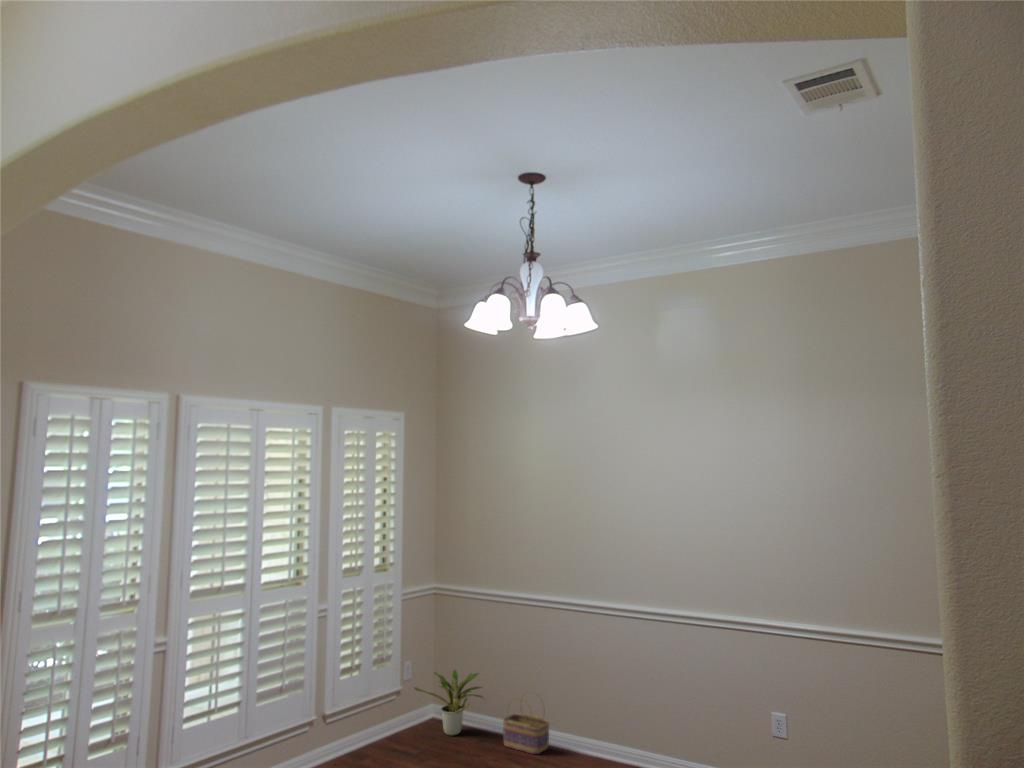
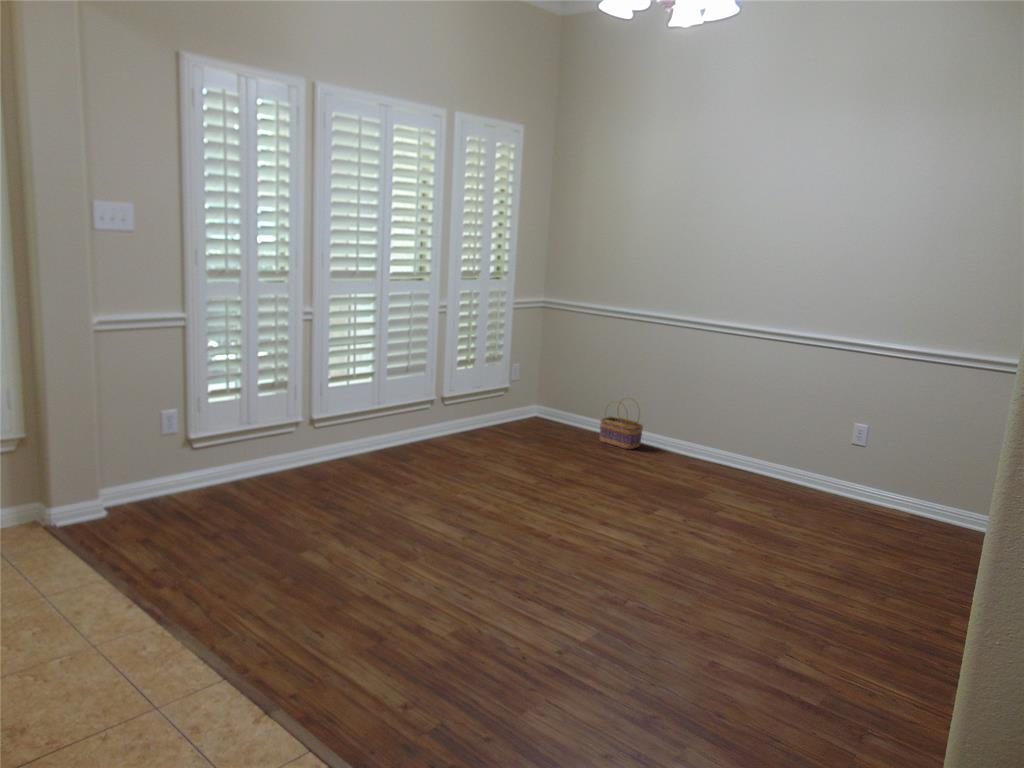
potted plant: present [414,670,483,736] -> none [521,374,586,430]

